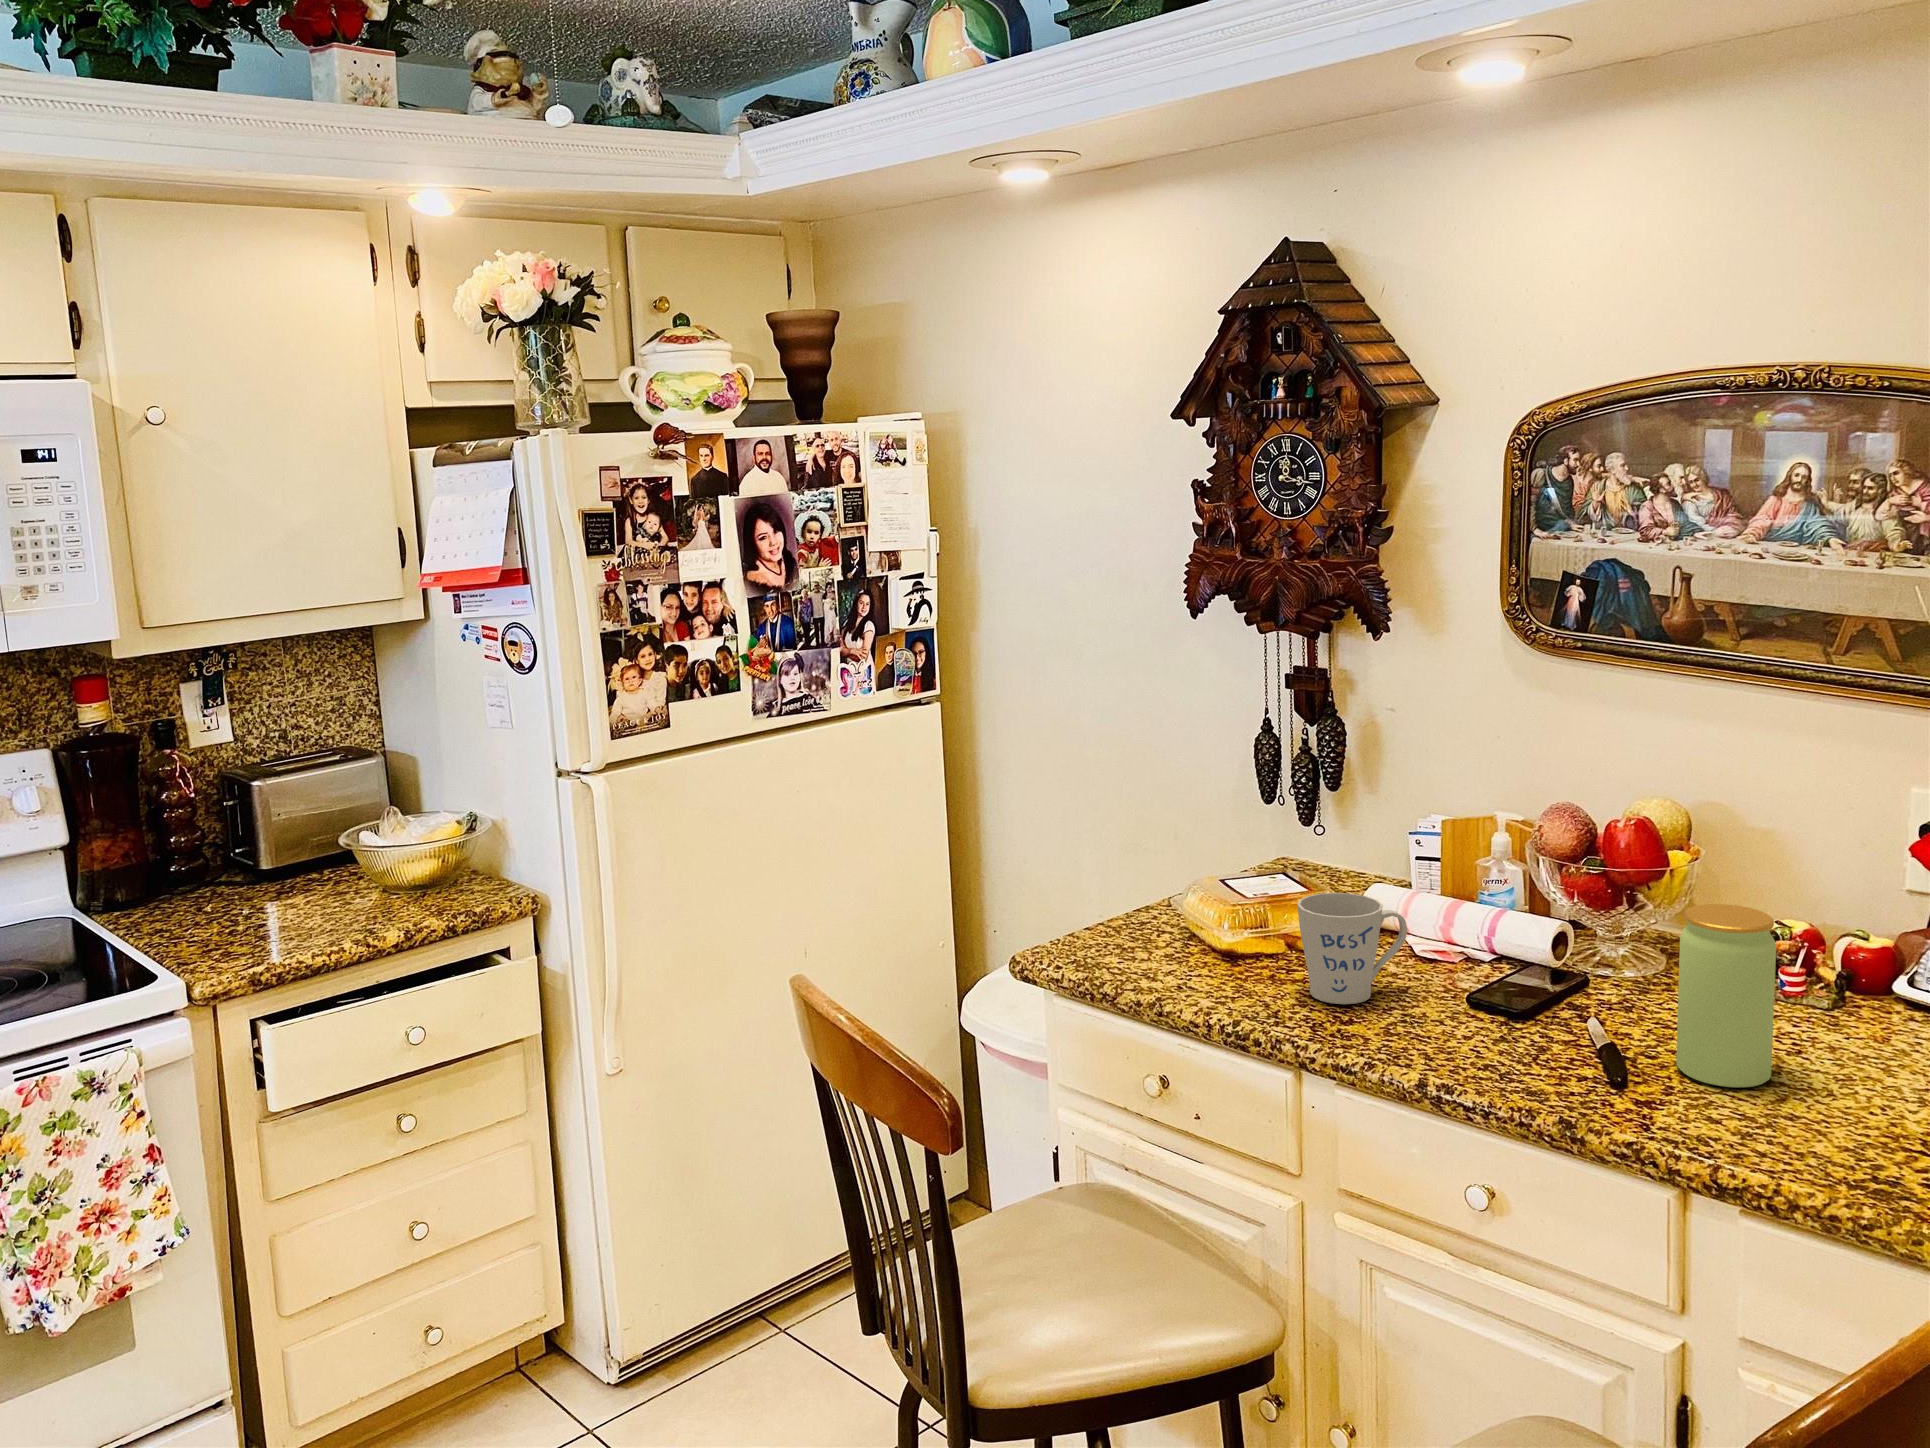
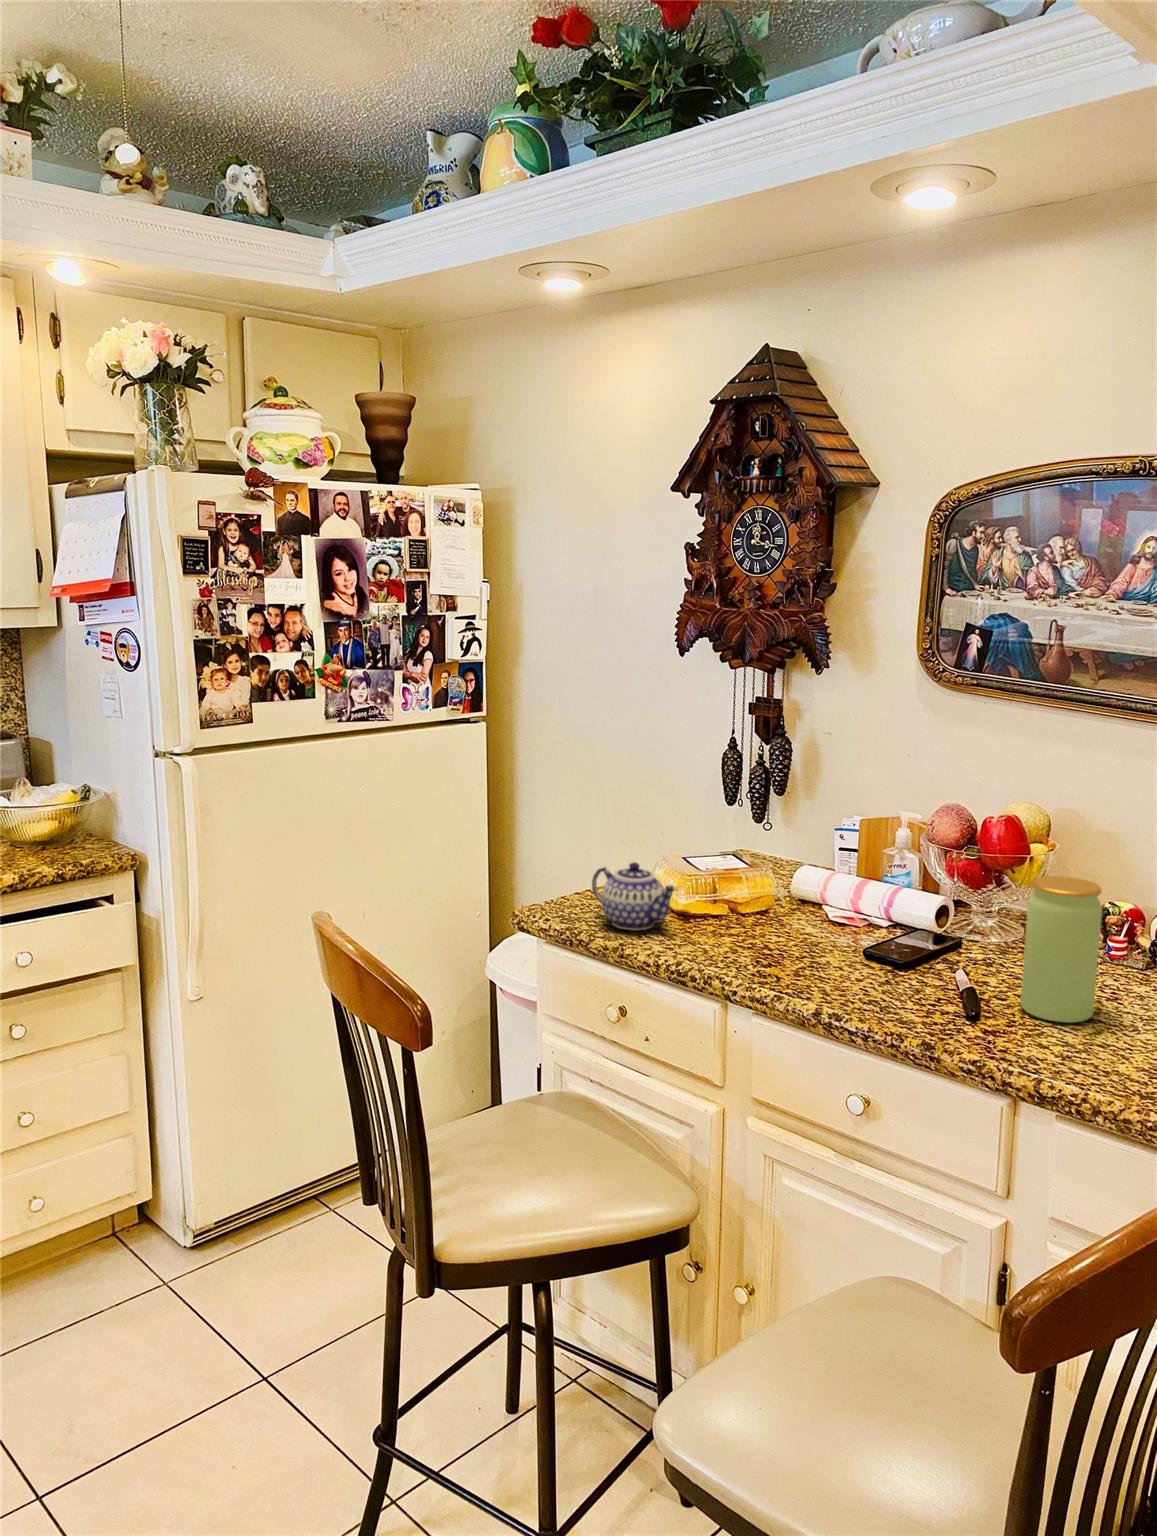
mug: present [1297,893,1407,1004] -> none [735,865,821,953]
teapot: none [1113,894,1226,979] -> present [592,862,677,930]

